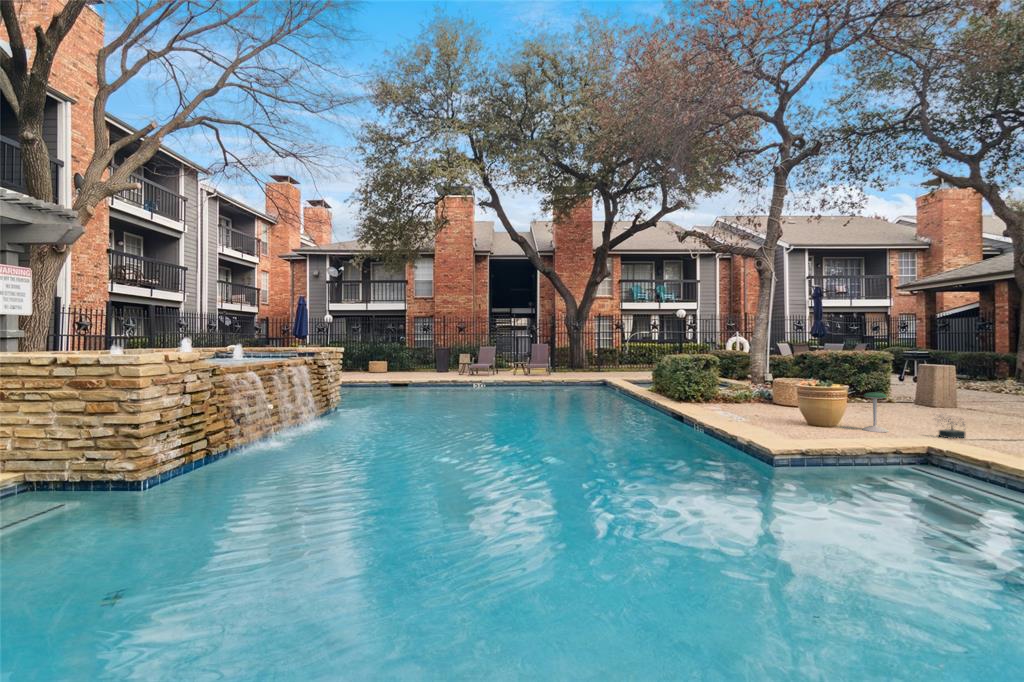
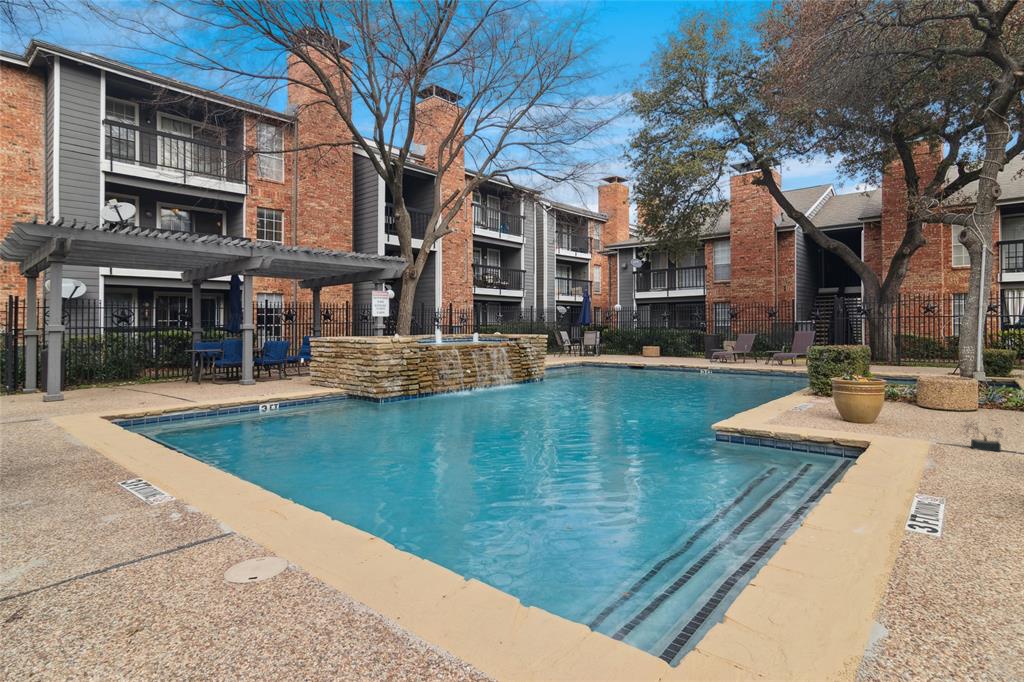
stool: present [862,392,889,432] -> none [901,392,931,437]

